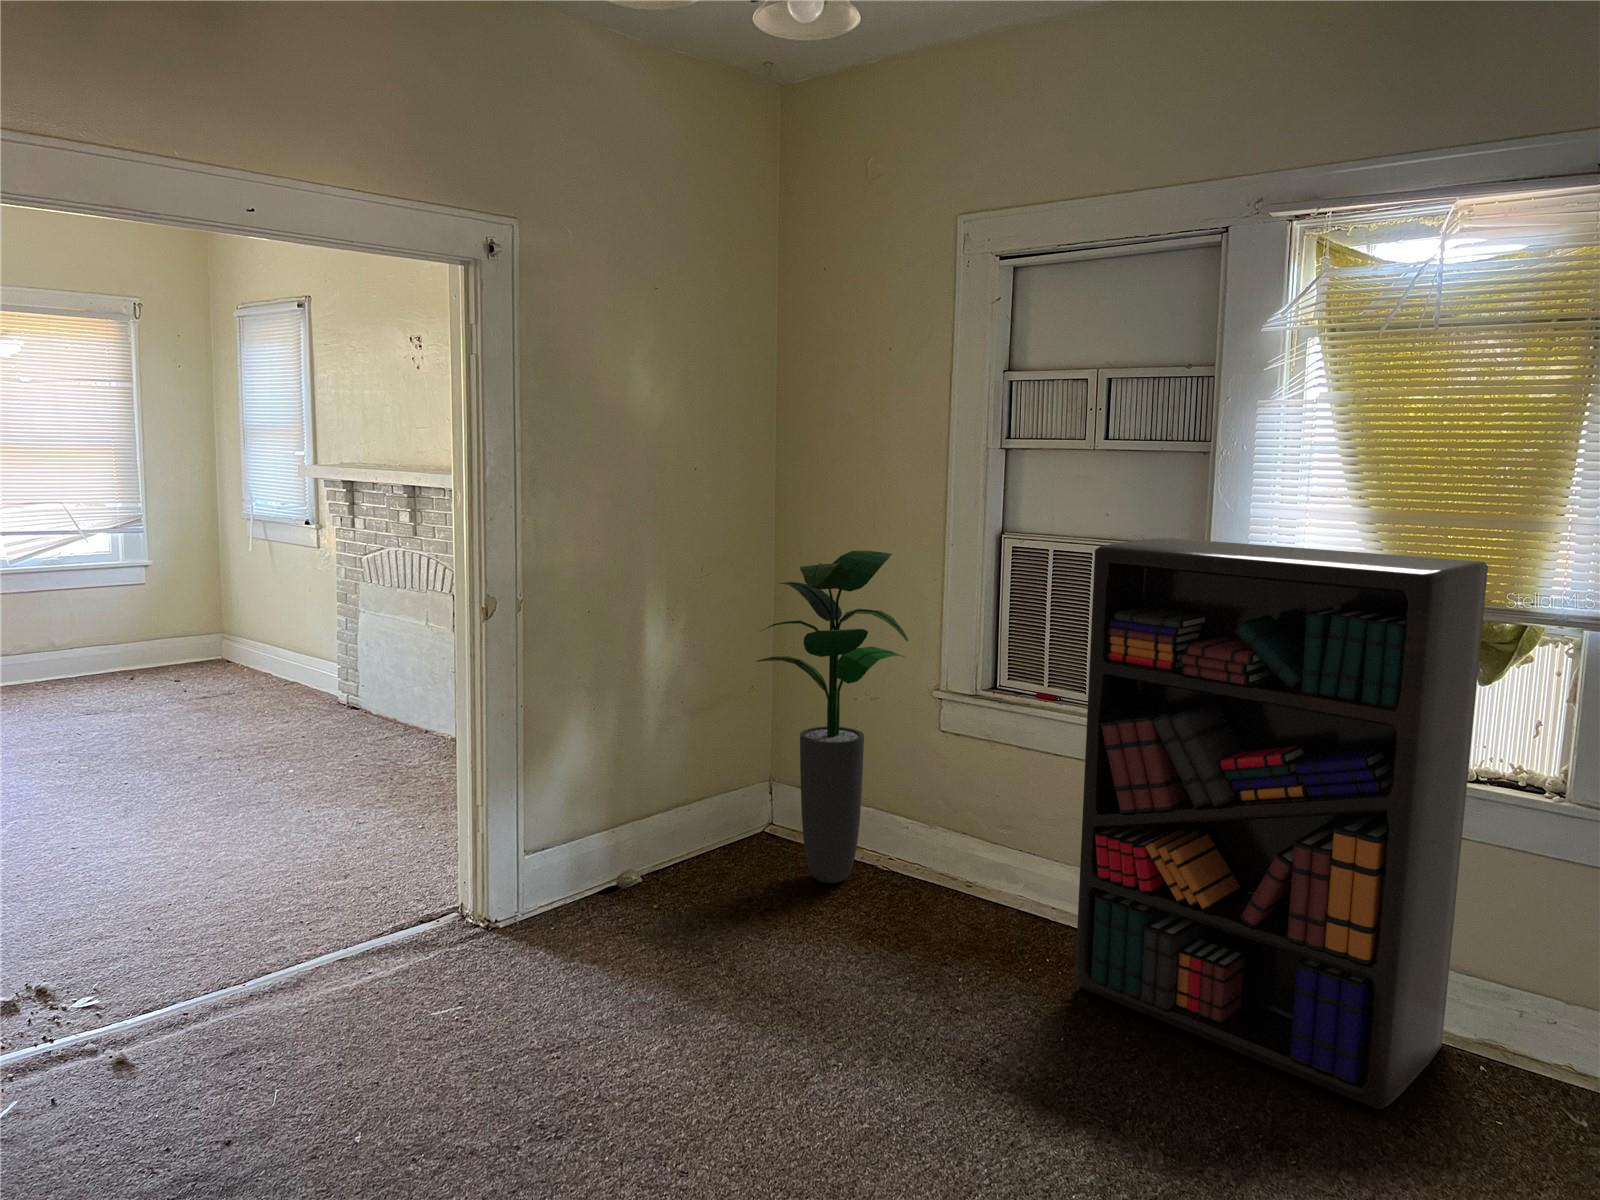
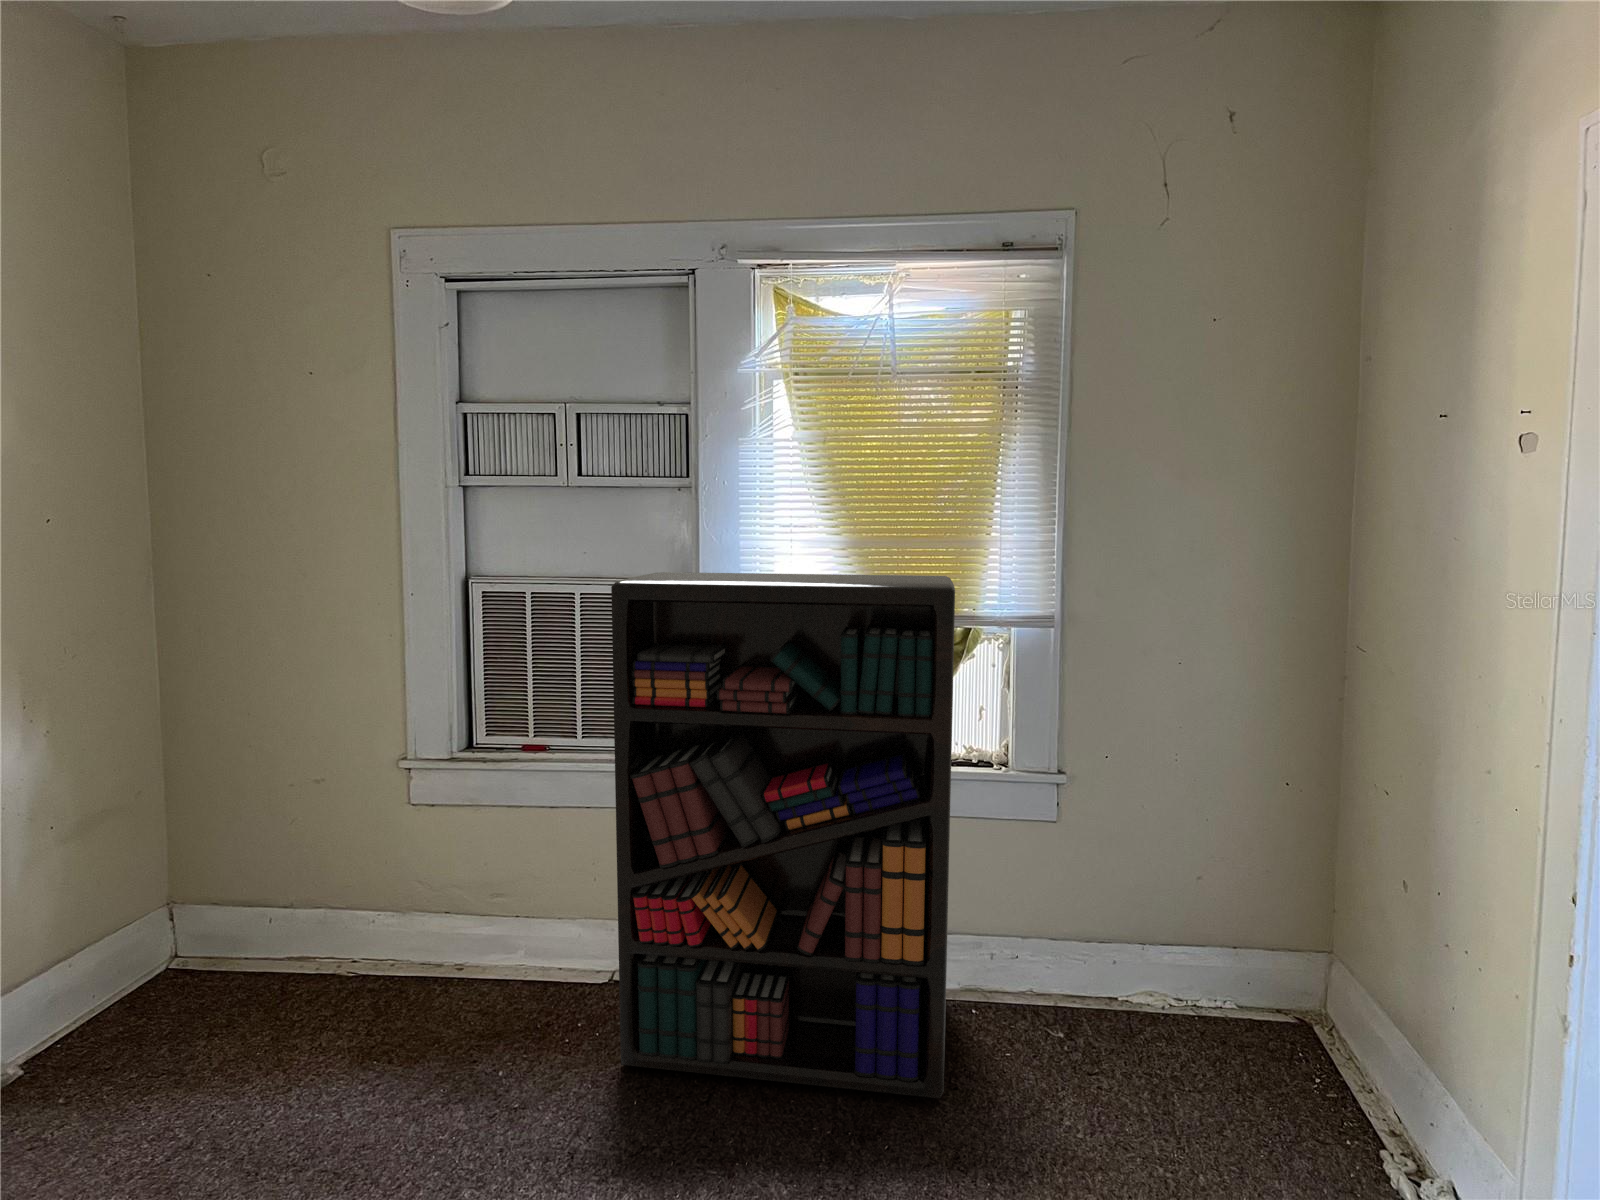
potted plant: present [756,551,908,883] -> none [136,608,368,1028]

